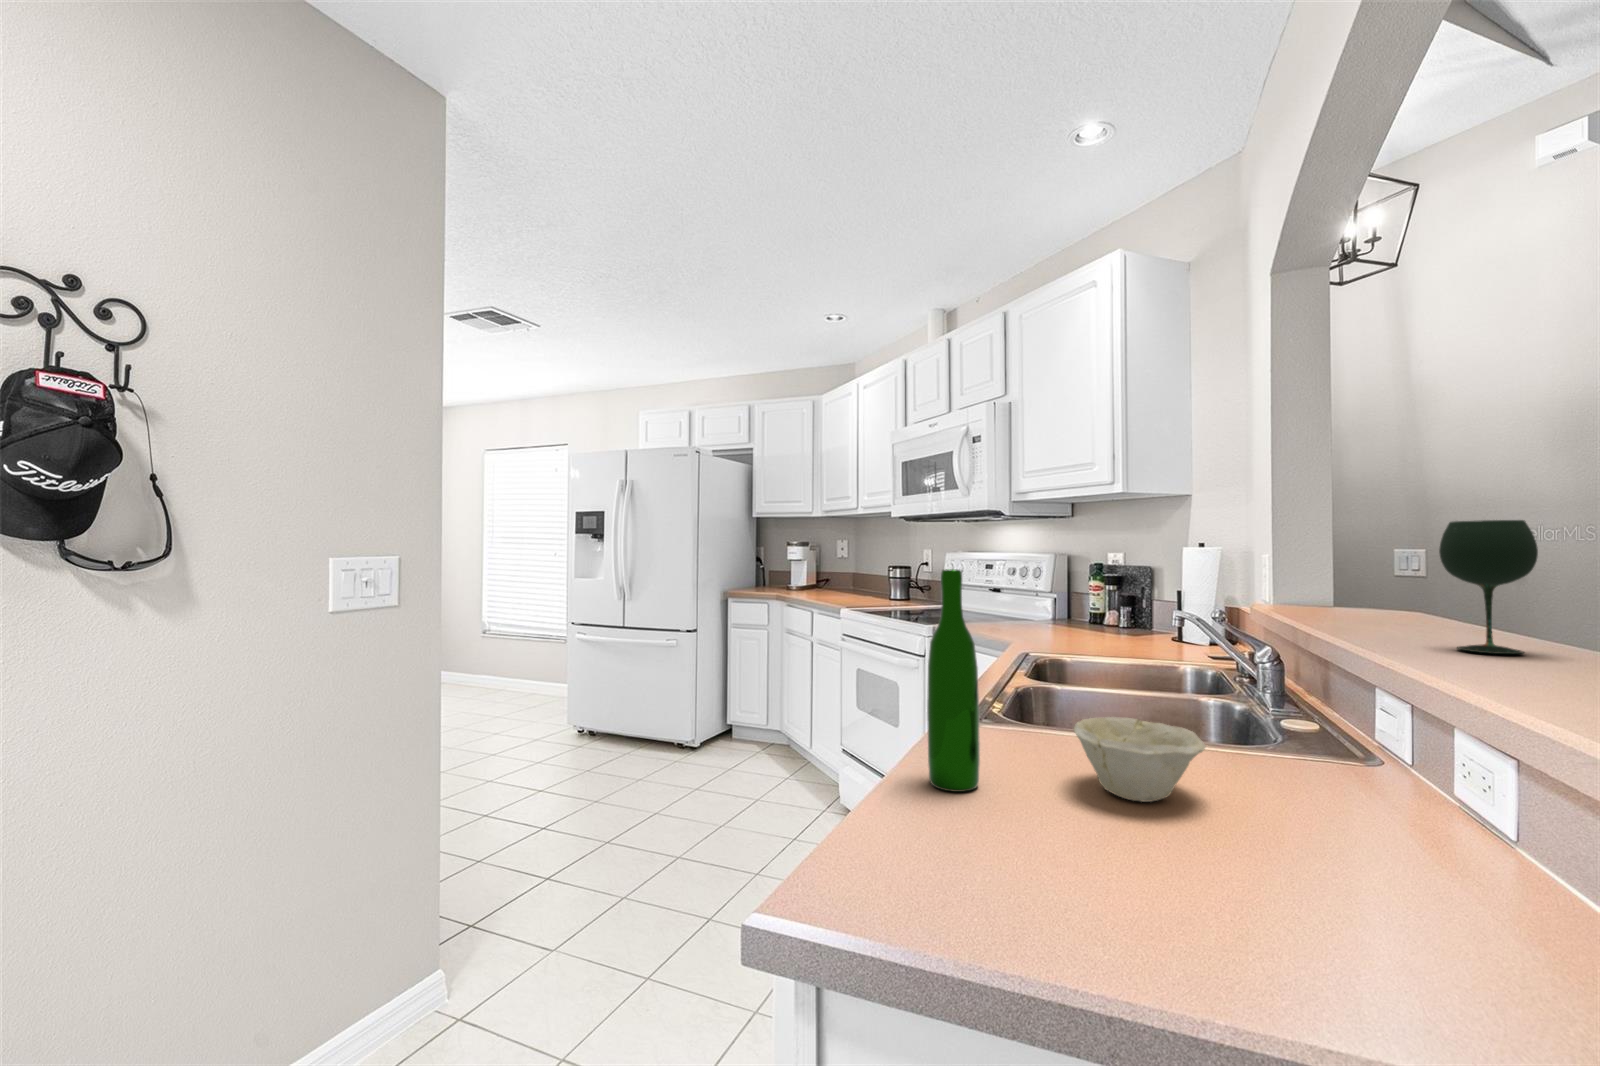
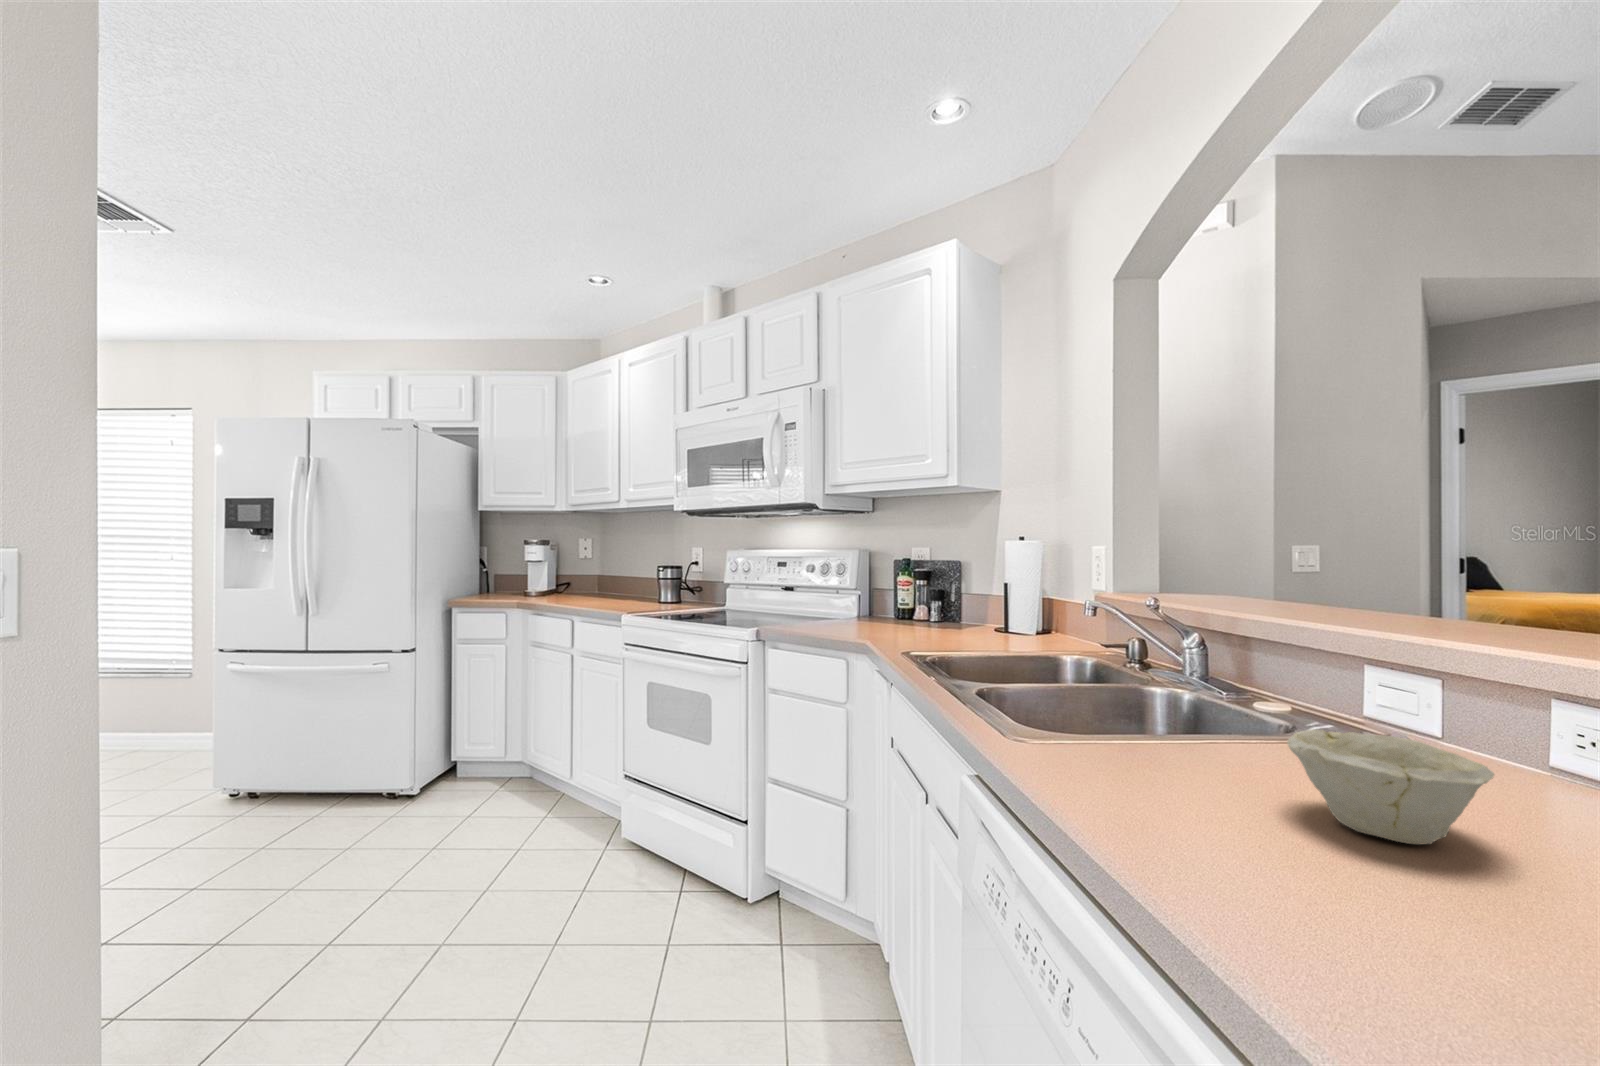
wine glass: present [1439,520,1538,654] -> none [1370,504,1456,626]
wine bottle: present [927,569,980,792] -> none [1165,539,1256,882]

